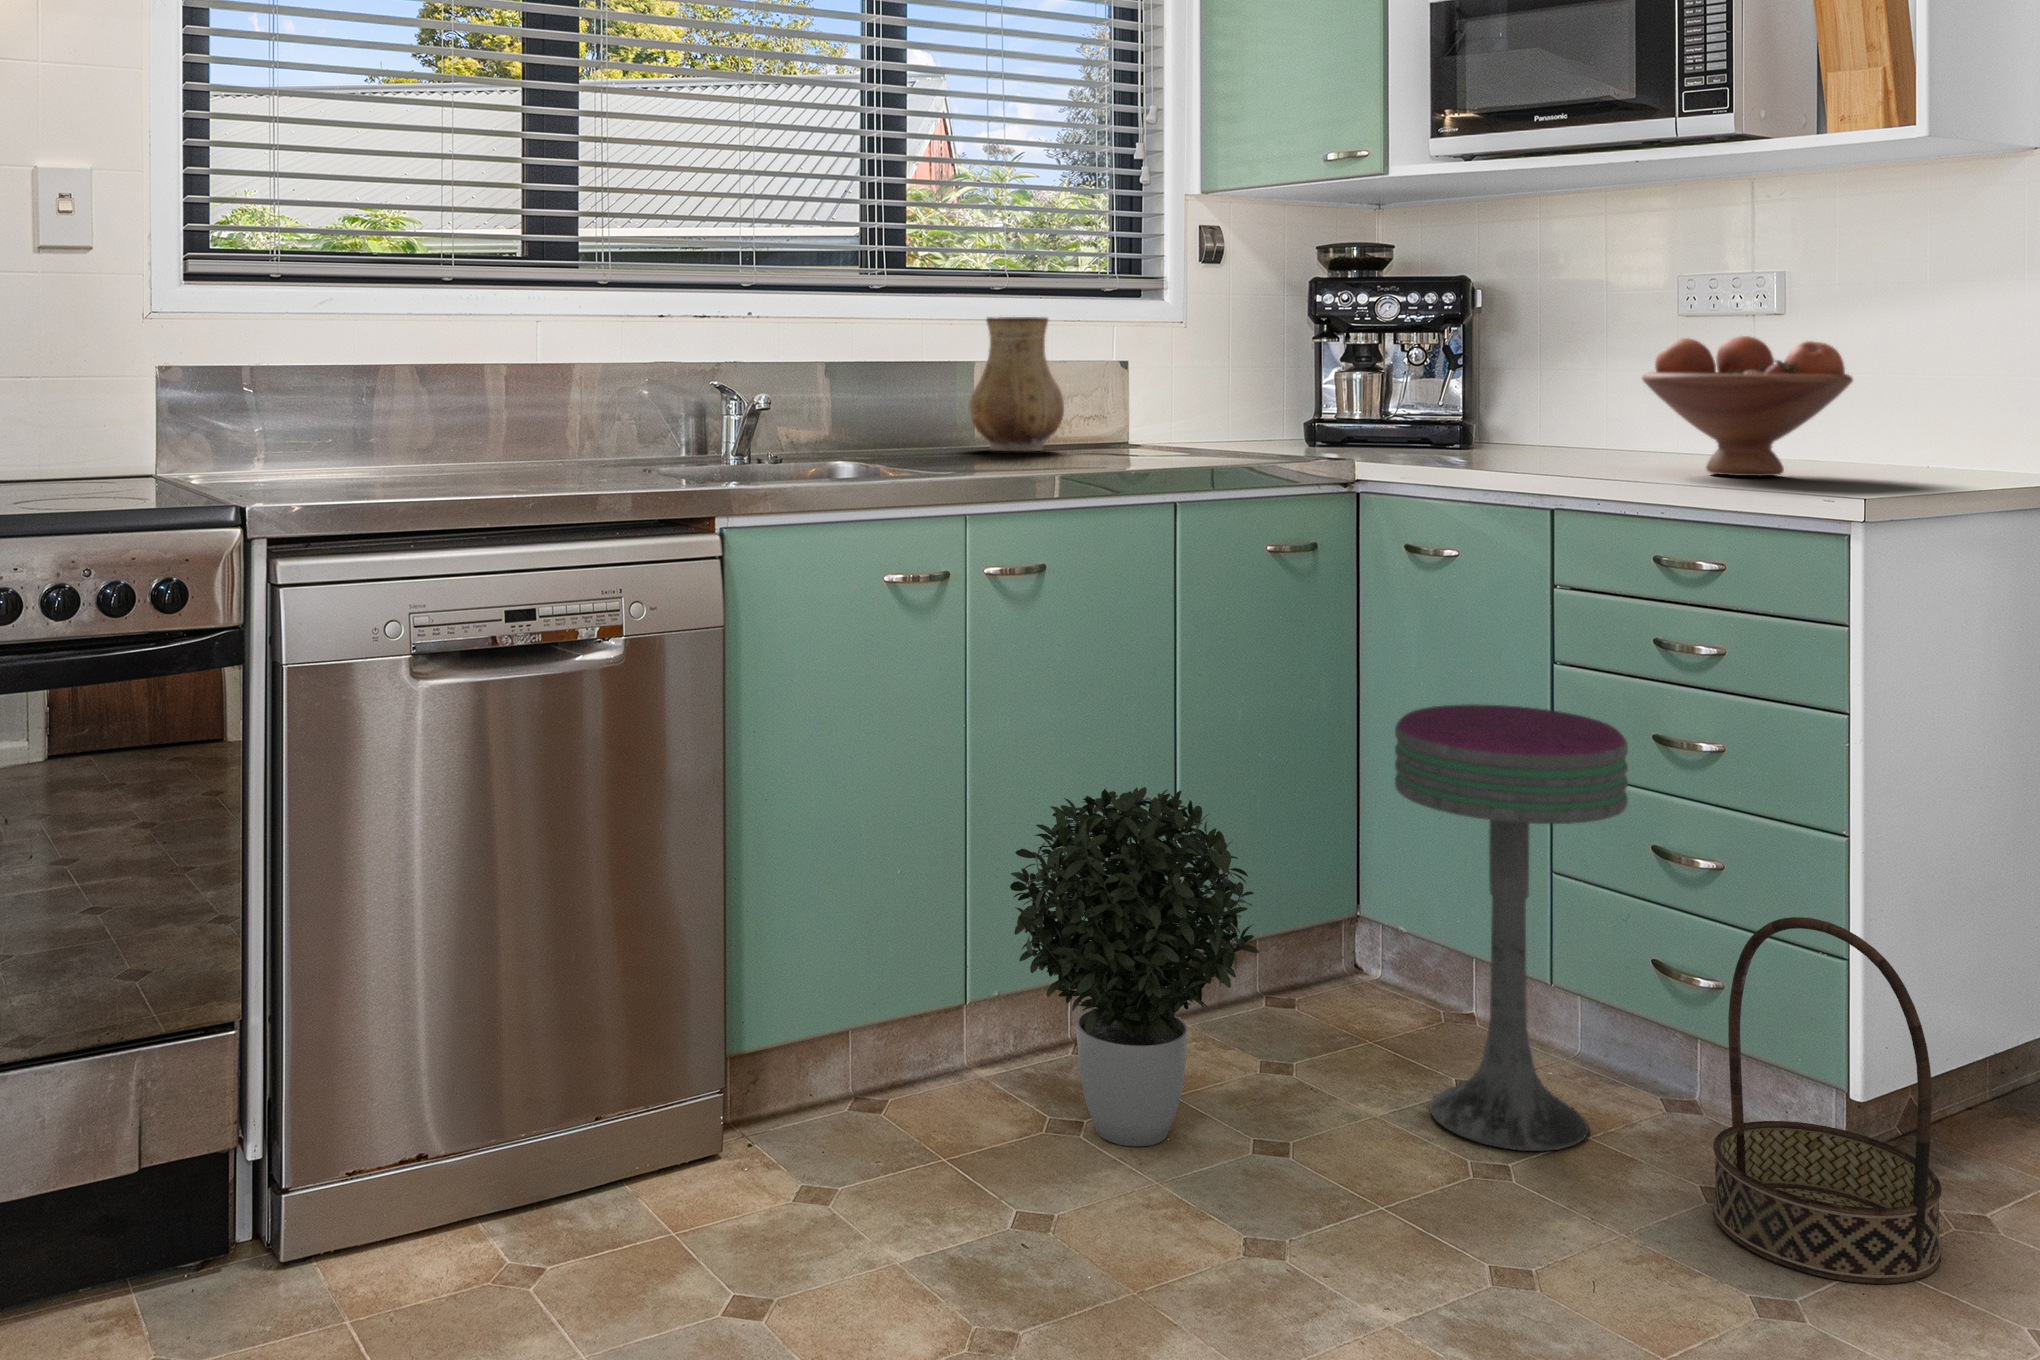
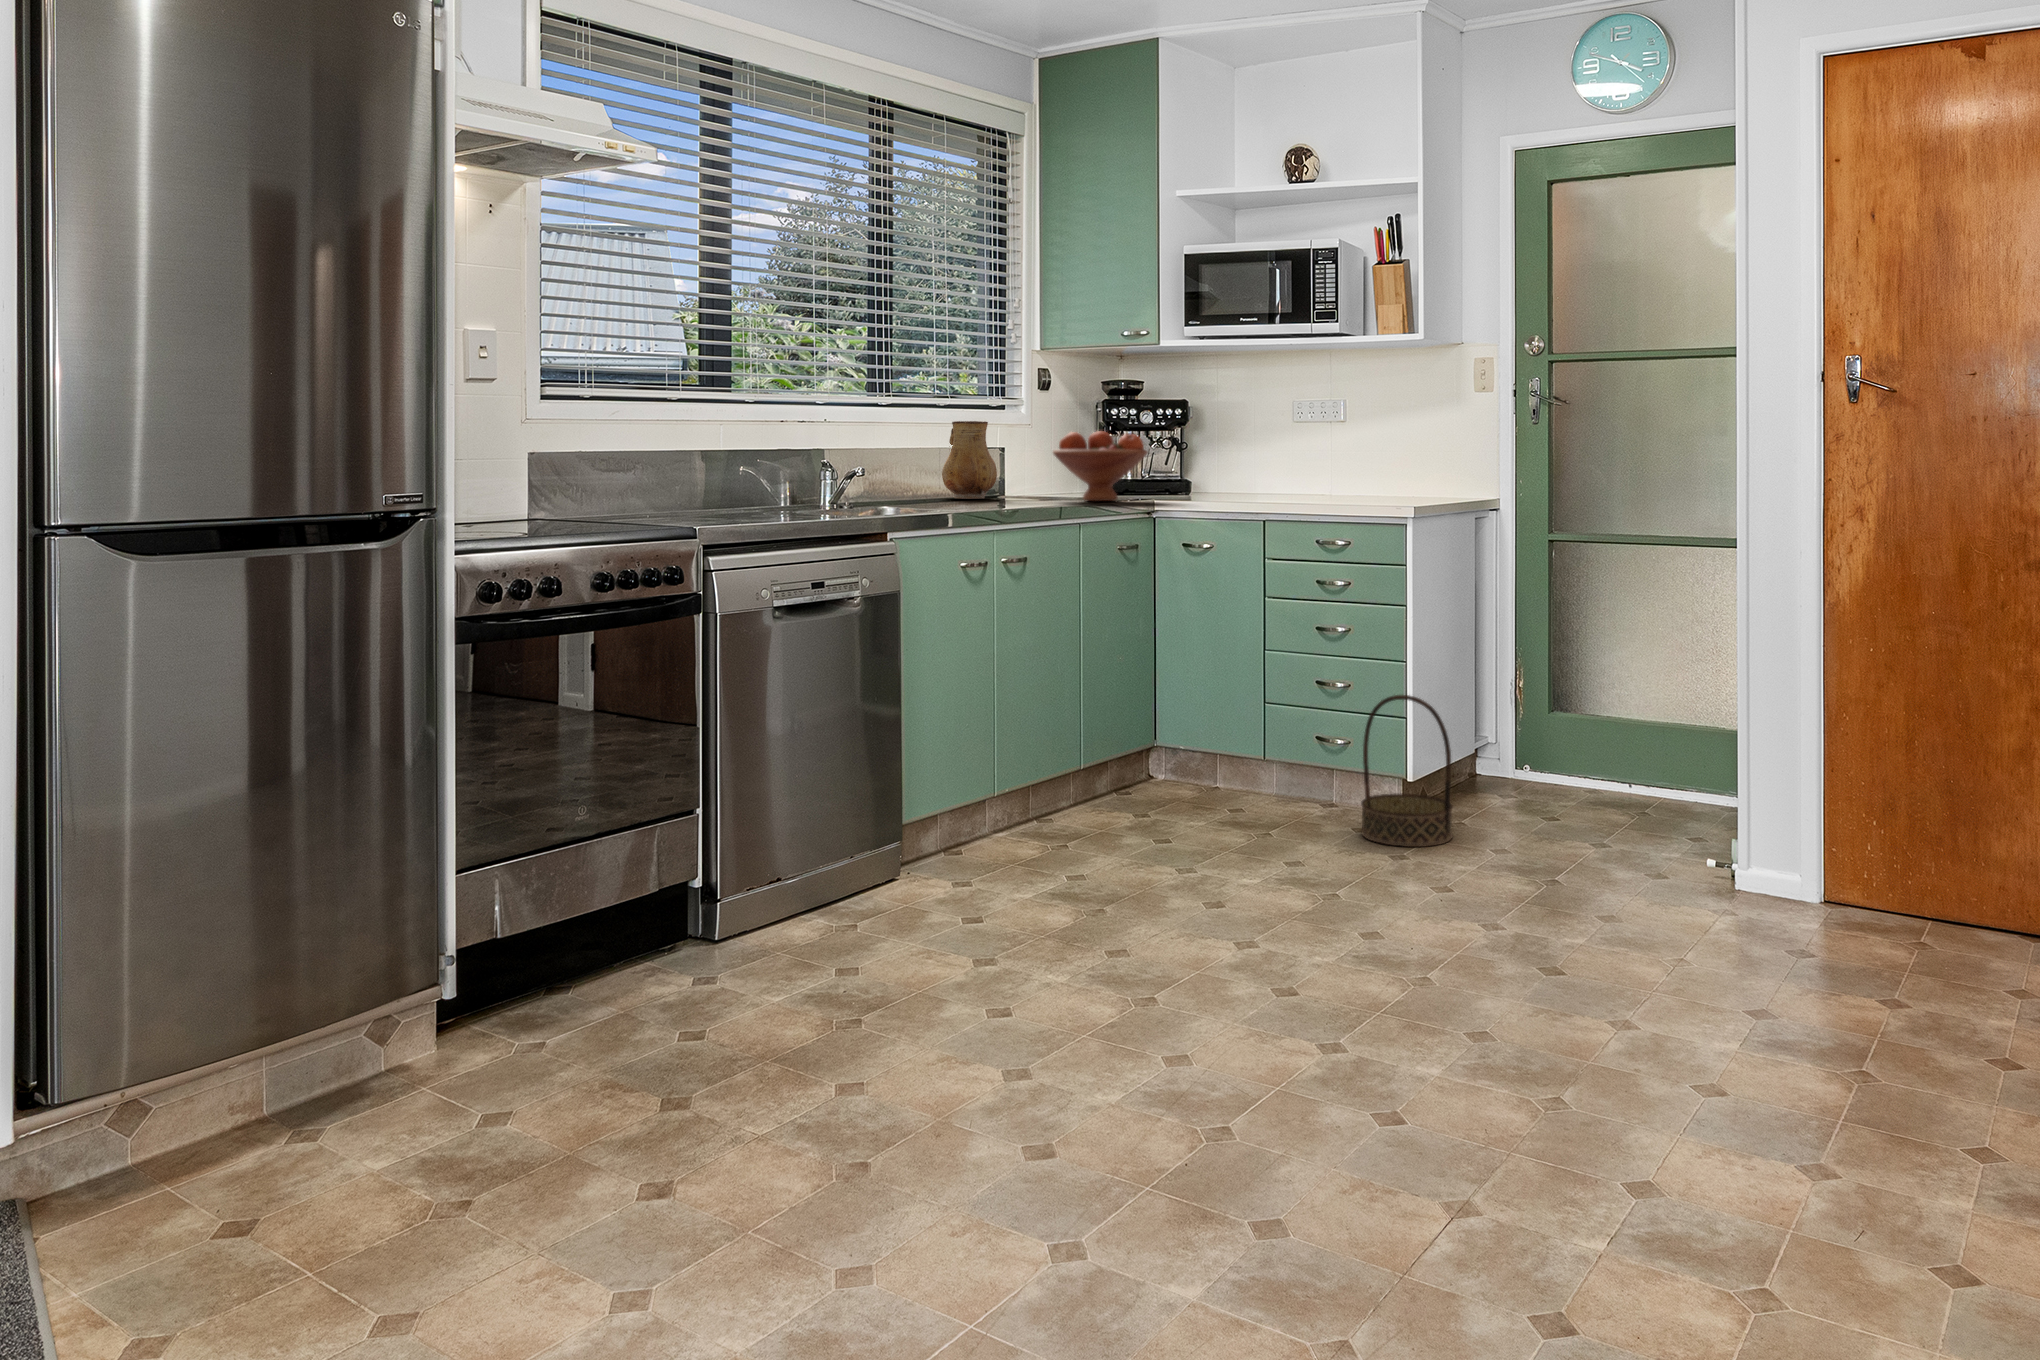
fruit bowl: present [1642,336,1853,476] -> present [1053,431,1147,501]
bar stool: present [1395,704,1628,1151] -> none [1205,618,1313,829]
potted plant: present [1010,787,1259,1146] -> none [1029,667,1156,850]

